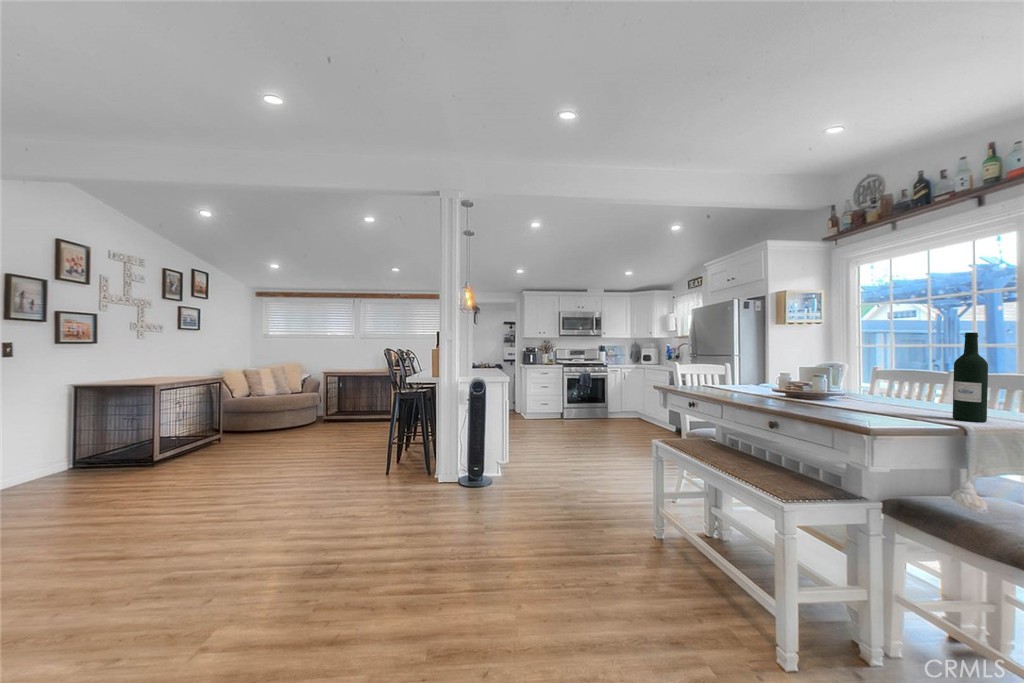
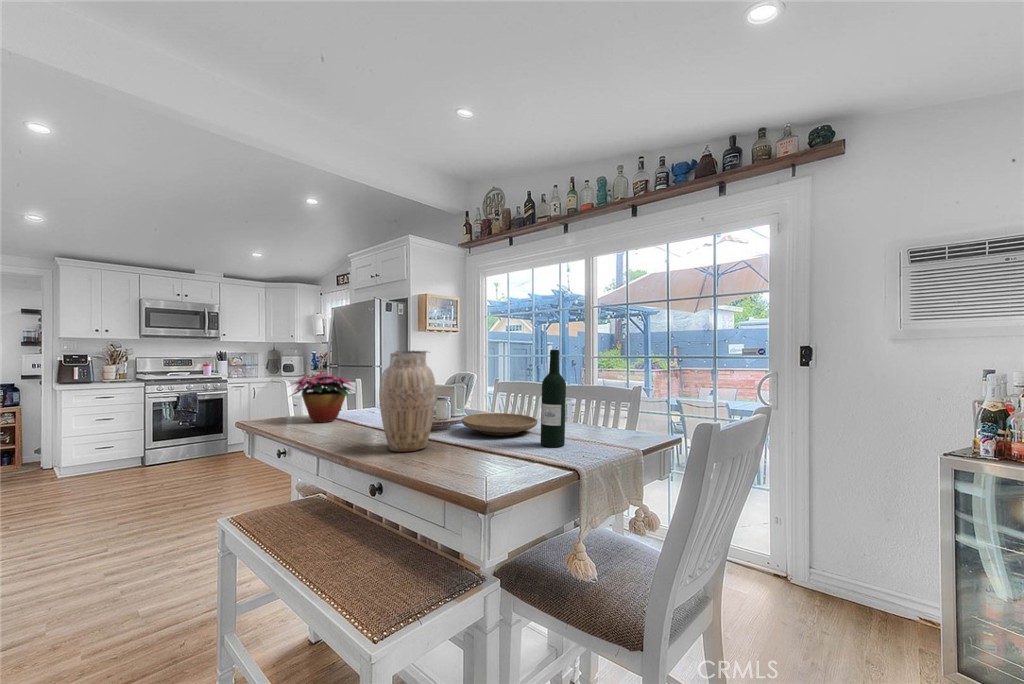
vase: none [781,335,831,409] -> present [379,351,436,452]
flower arrangement: none [689,355,746,390] -> present [291,373,353,422]
plate: none [852,392,946,410] -> present [462,413,538,436]

